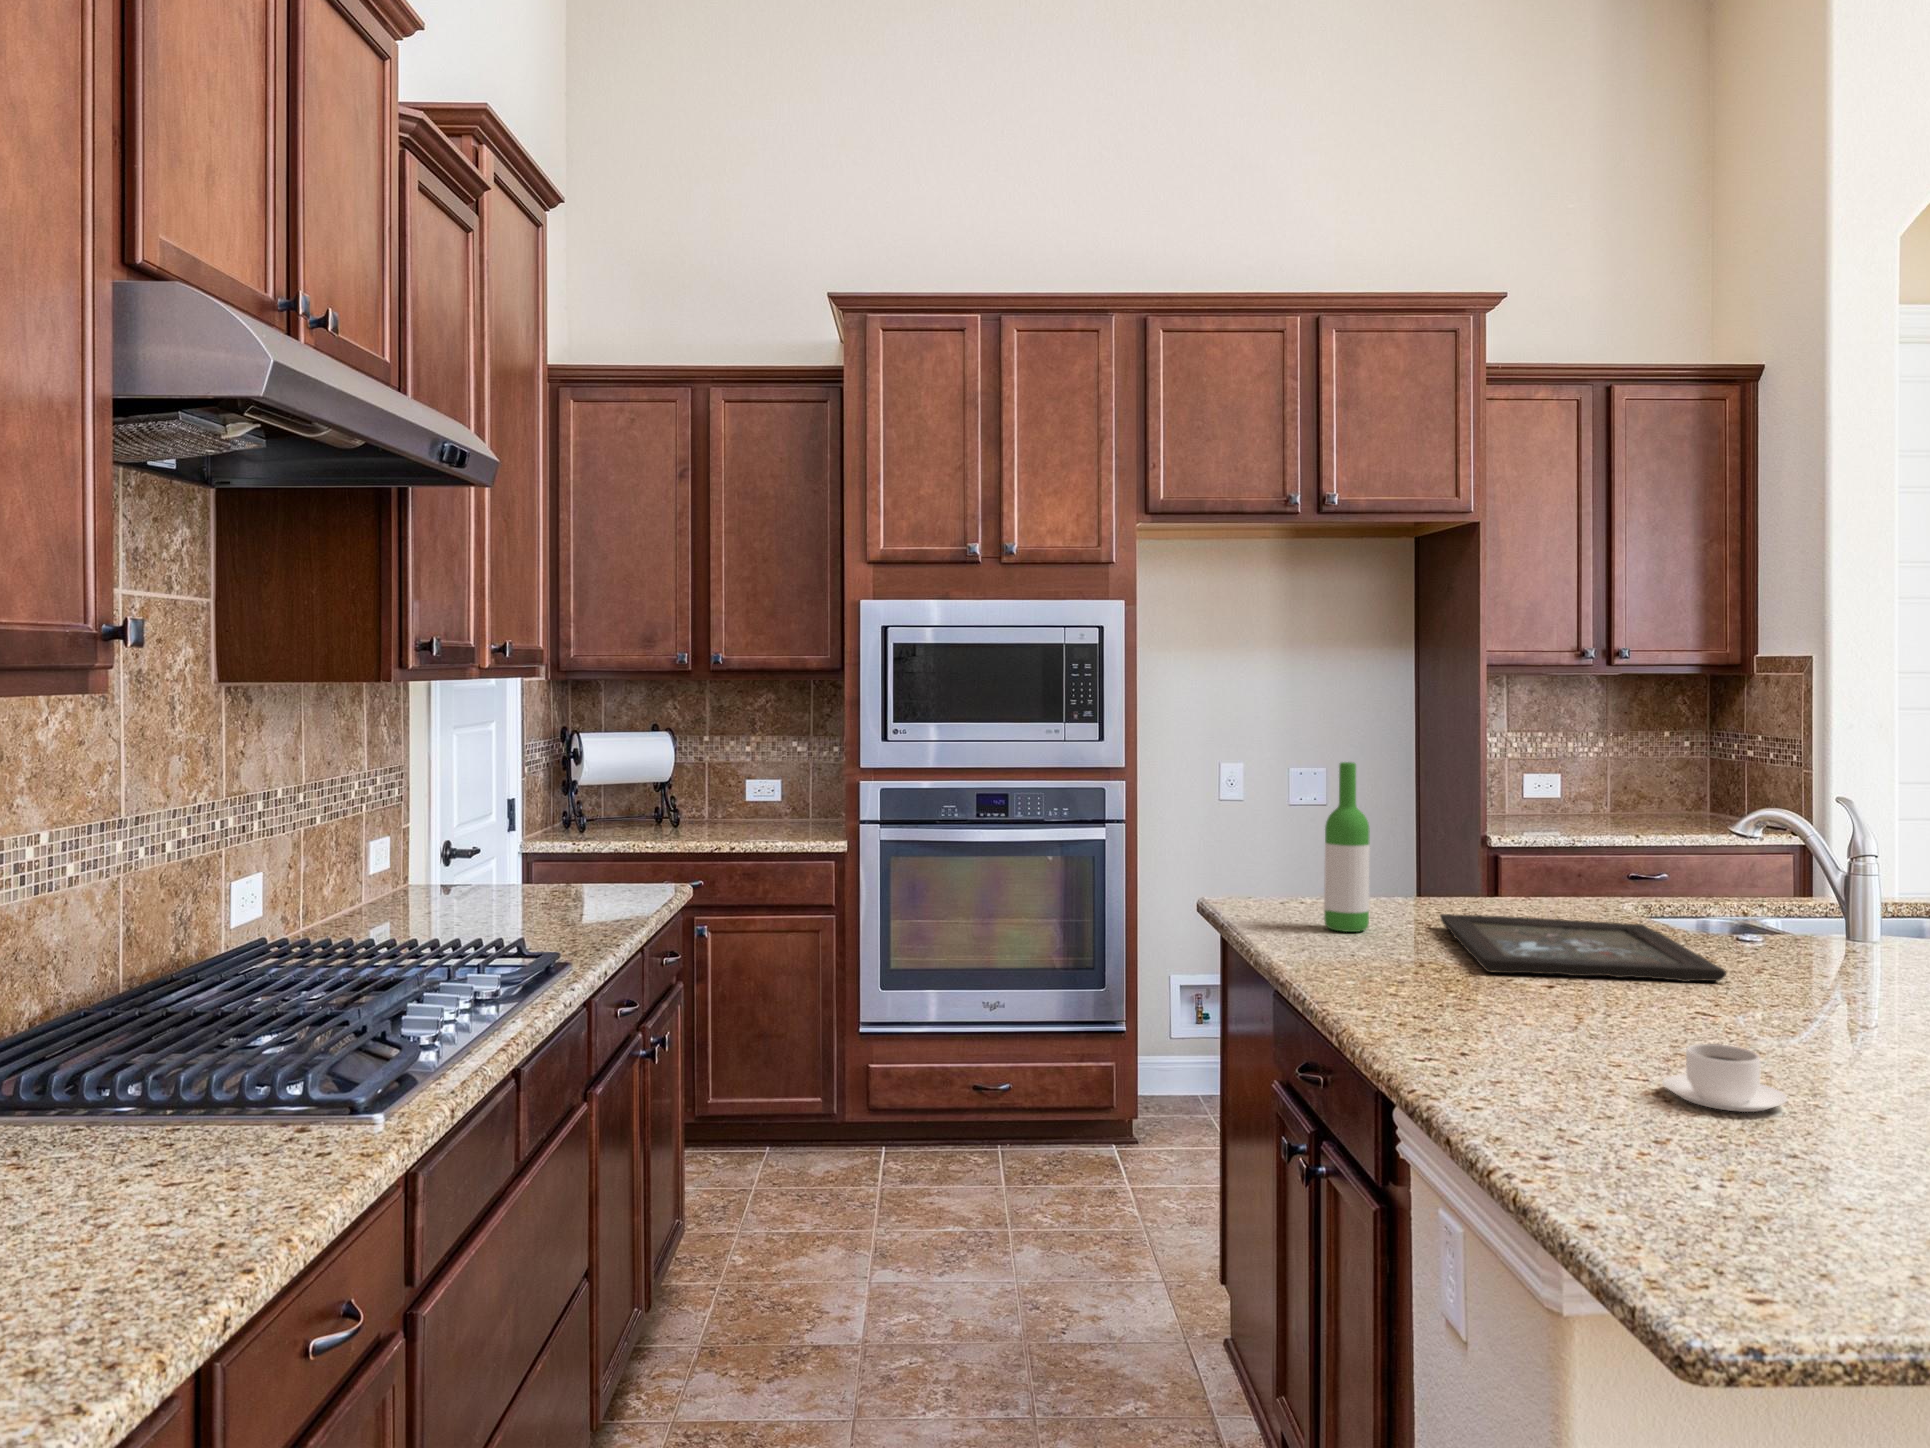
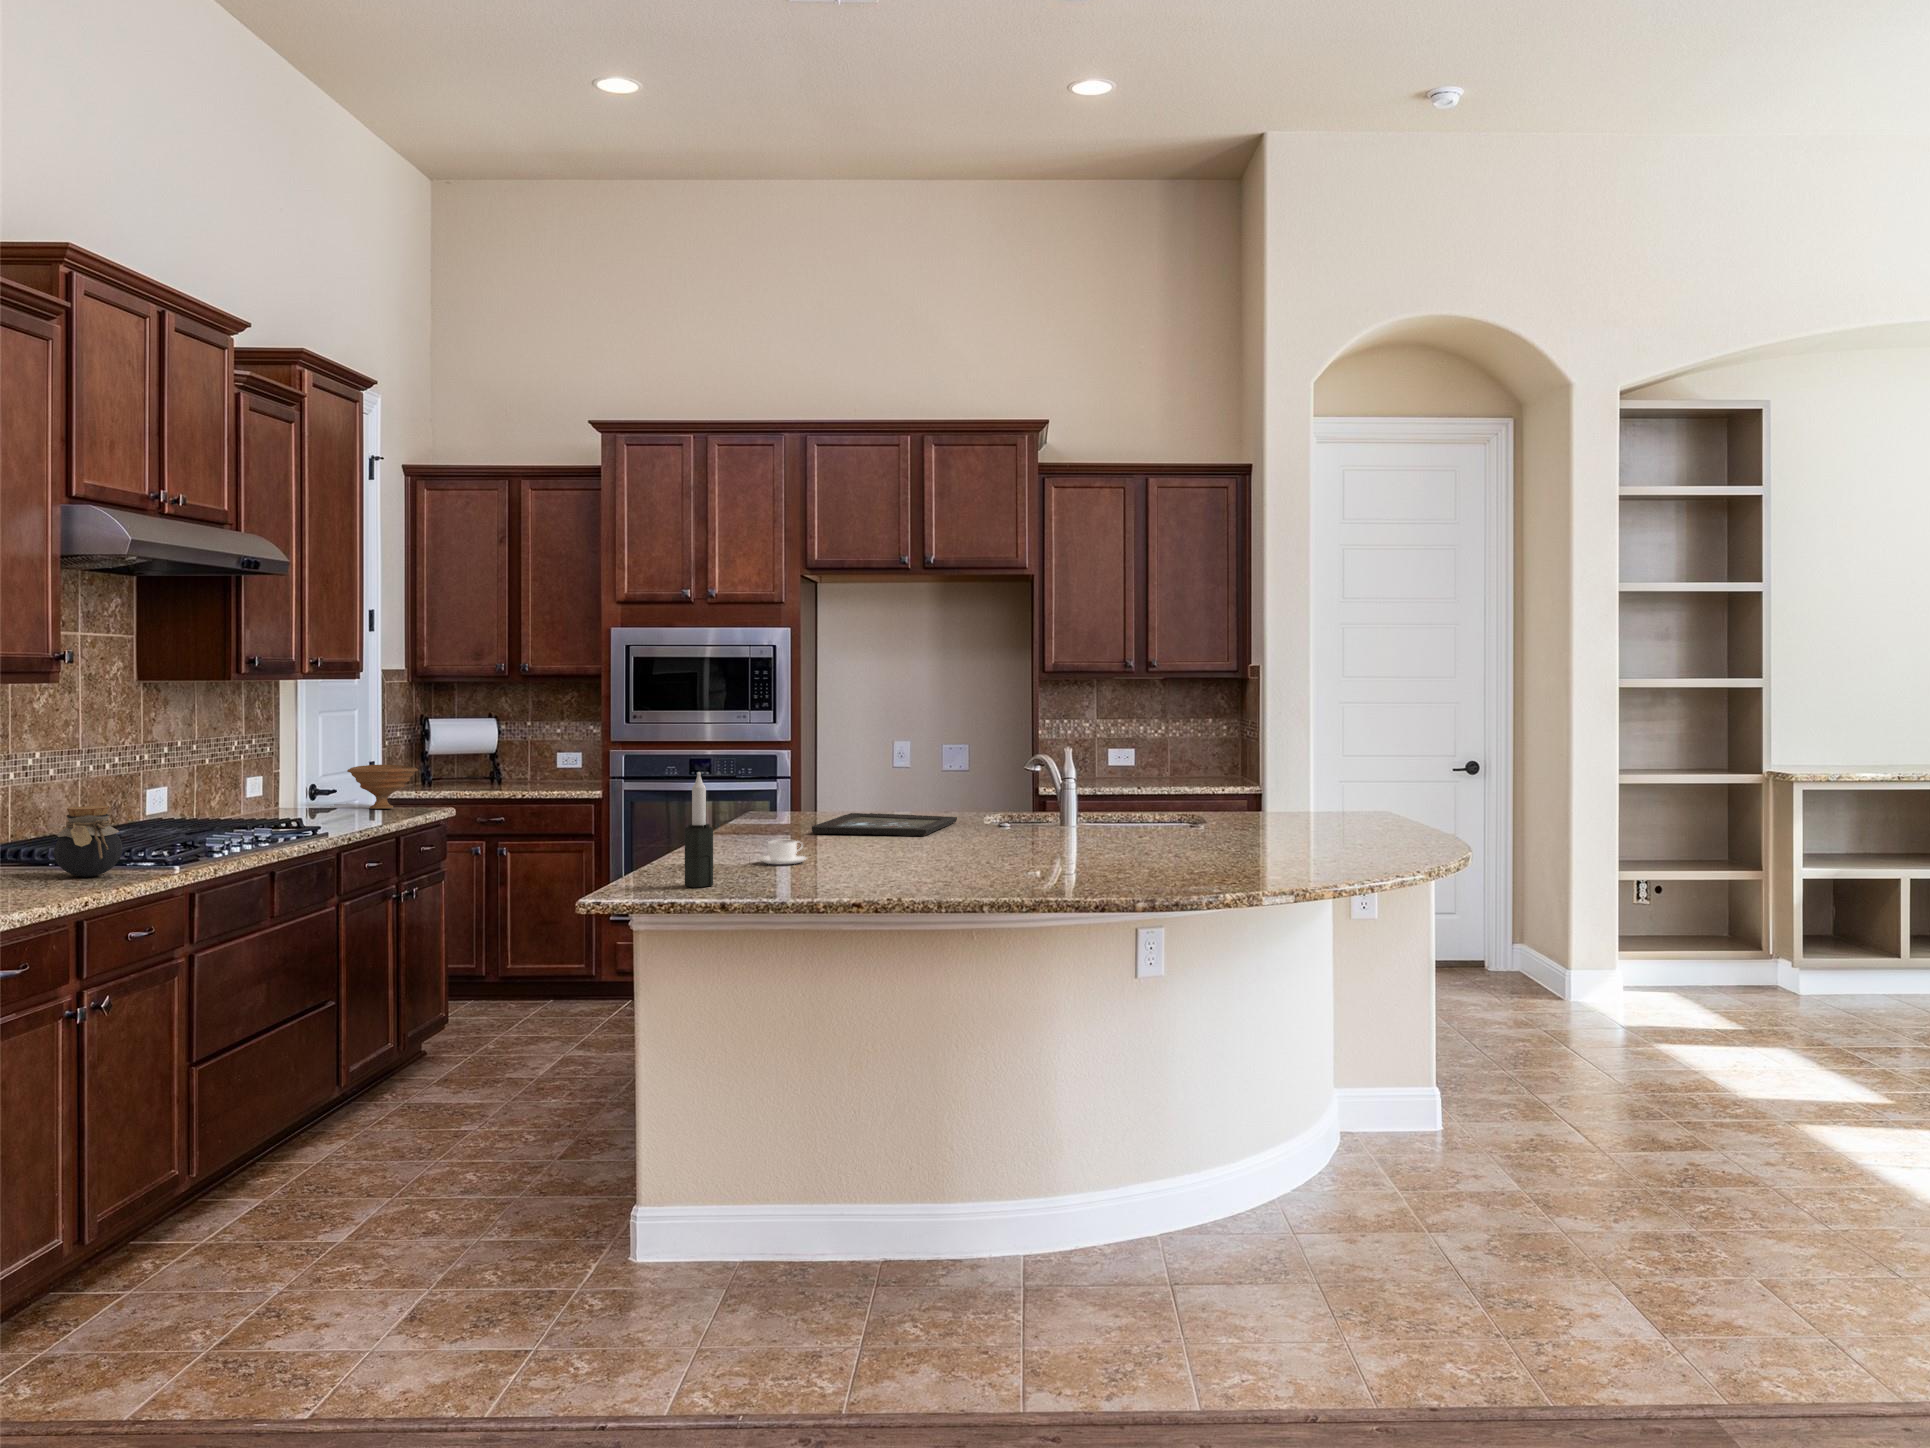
wine bottle: present [1324,762,1370,932] -> none [783,726,807,822]
bowl: none [518,812,625,885] -> present [347,765,418,809]
candle: none [1800,941,1884,1262] -> present [685,772,713,887]
jar: none [116,1019,290,1222] -> present [54,806,122,877]

